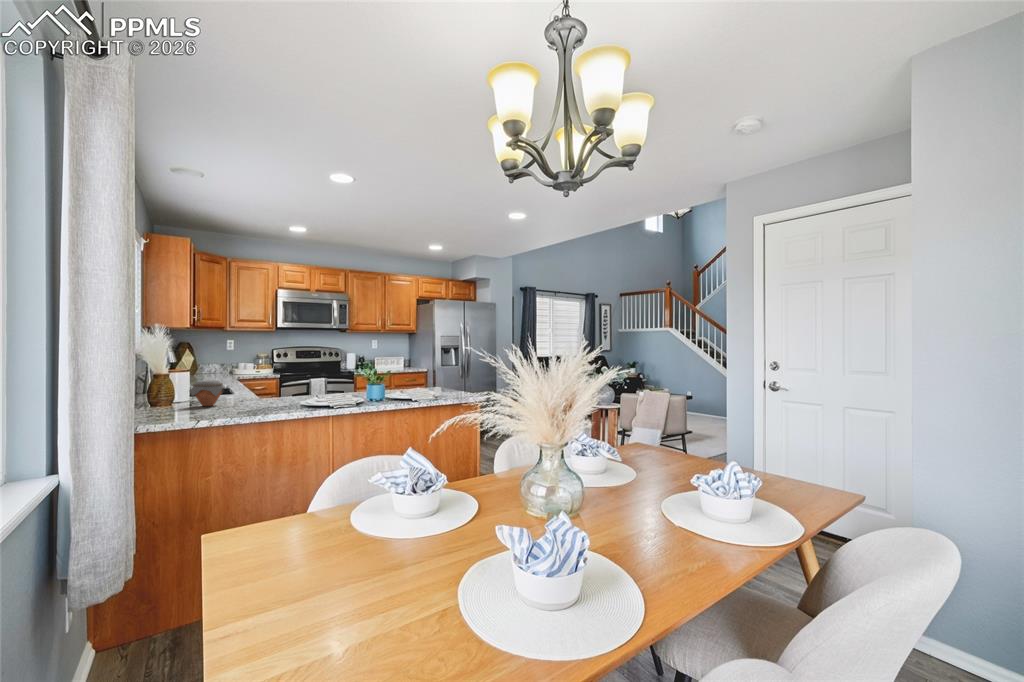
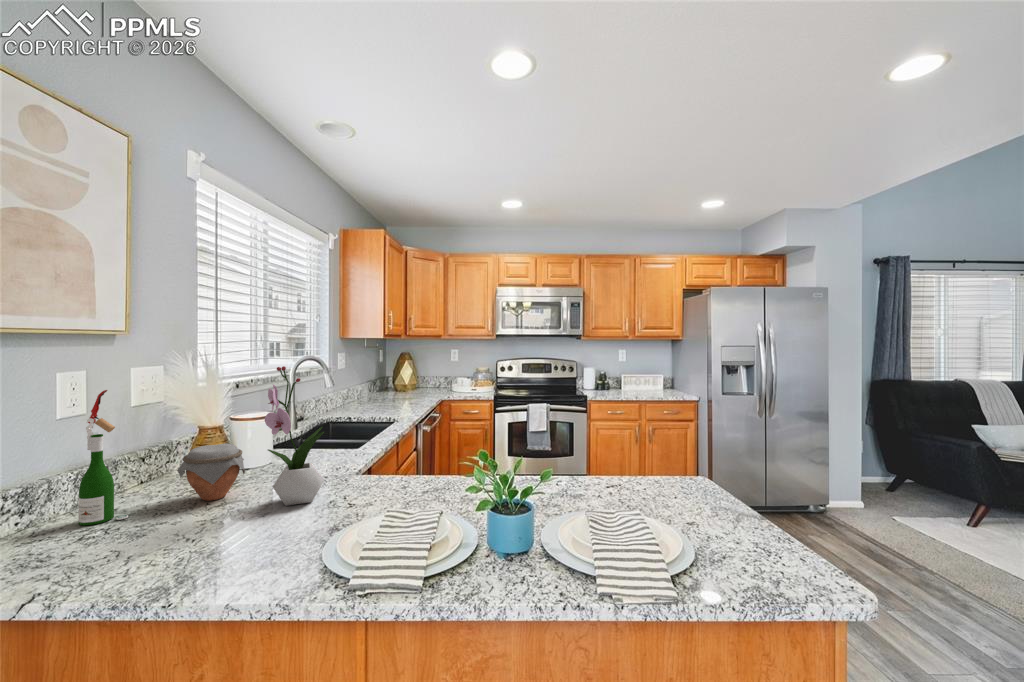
flower arrangement: none [242,340,275,403] -> present [265,366,324,506]
wine bottle: none [159,349,183,413] -> present [79,390,128,525]

